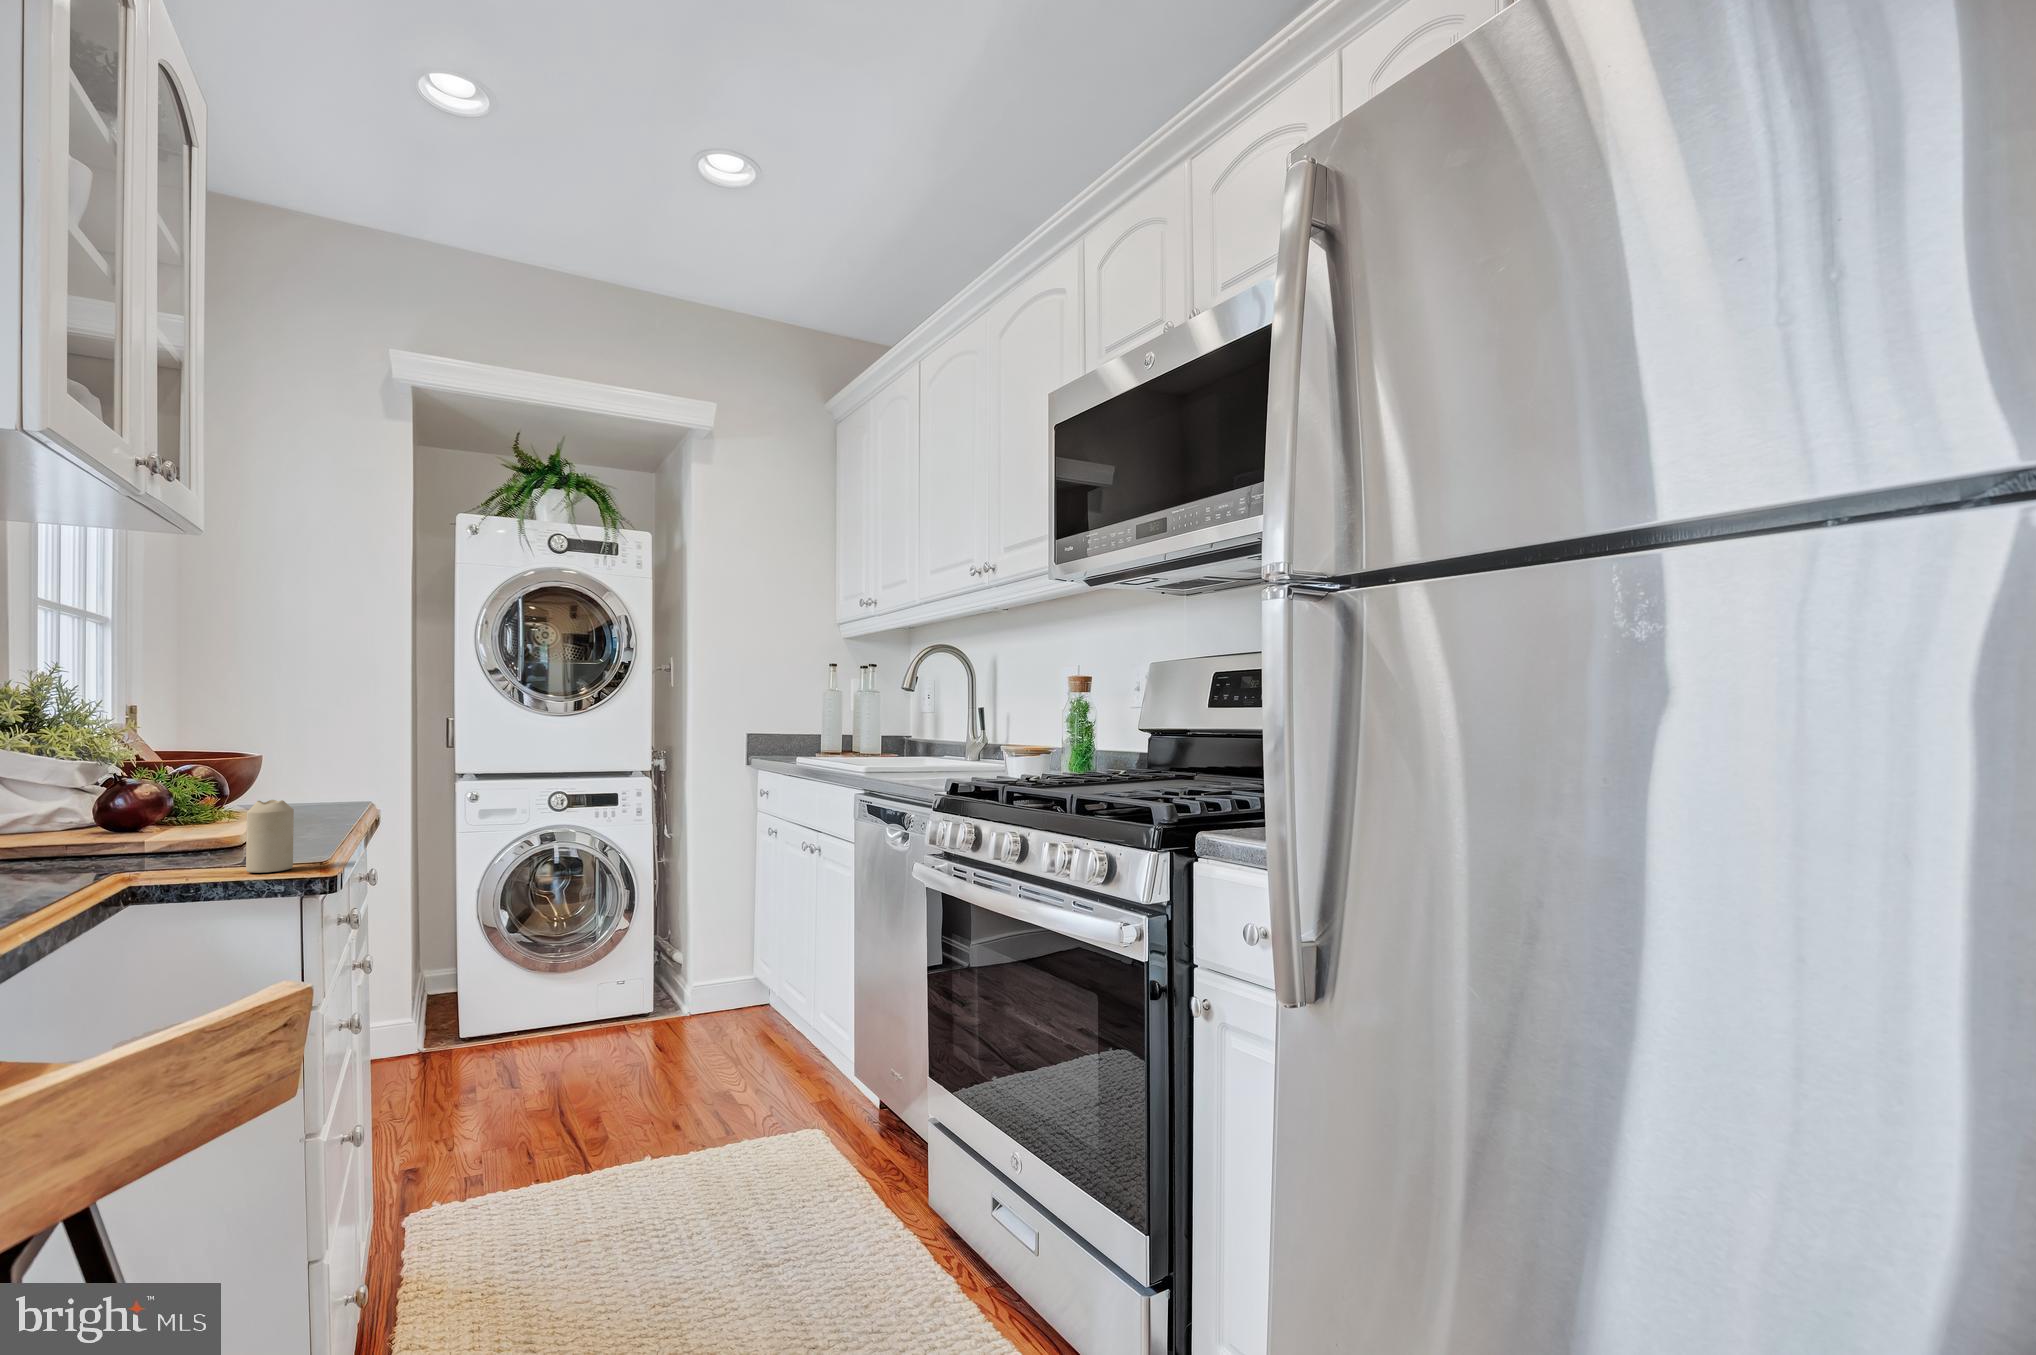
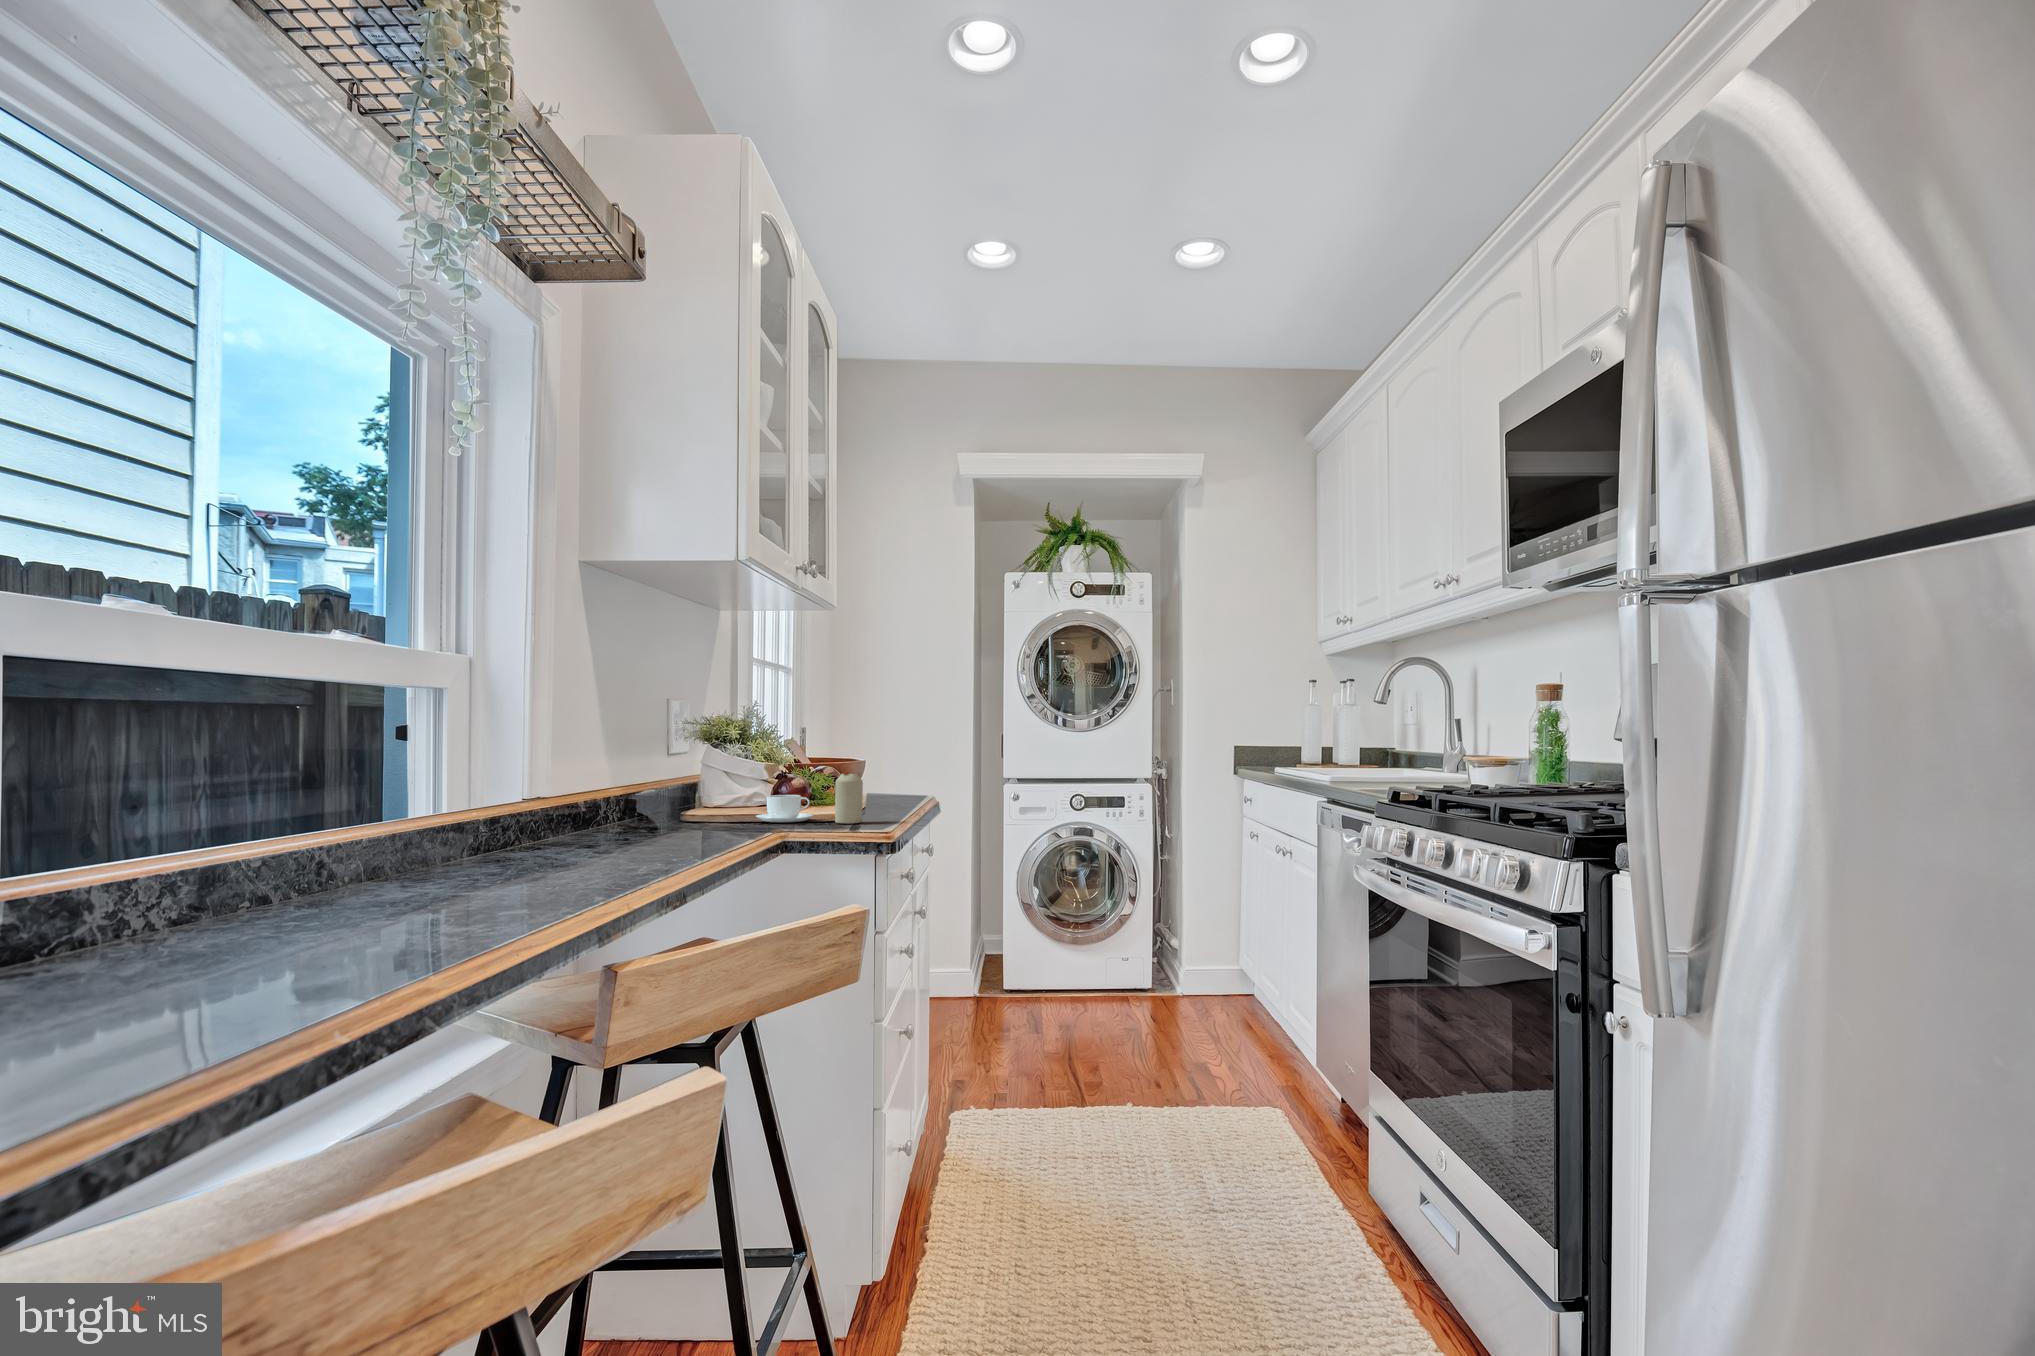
coffee cup: none [93,835,202,879] -> present [756,795,813,822]

